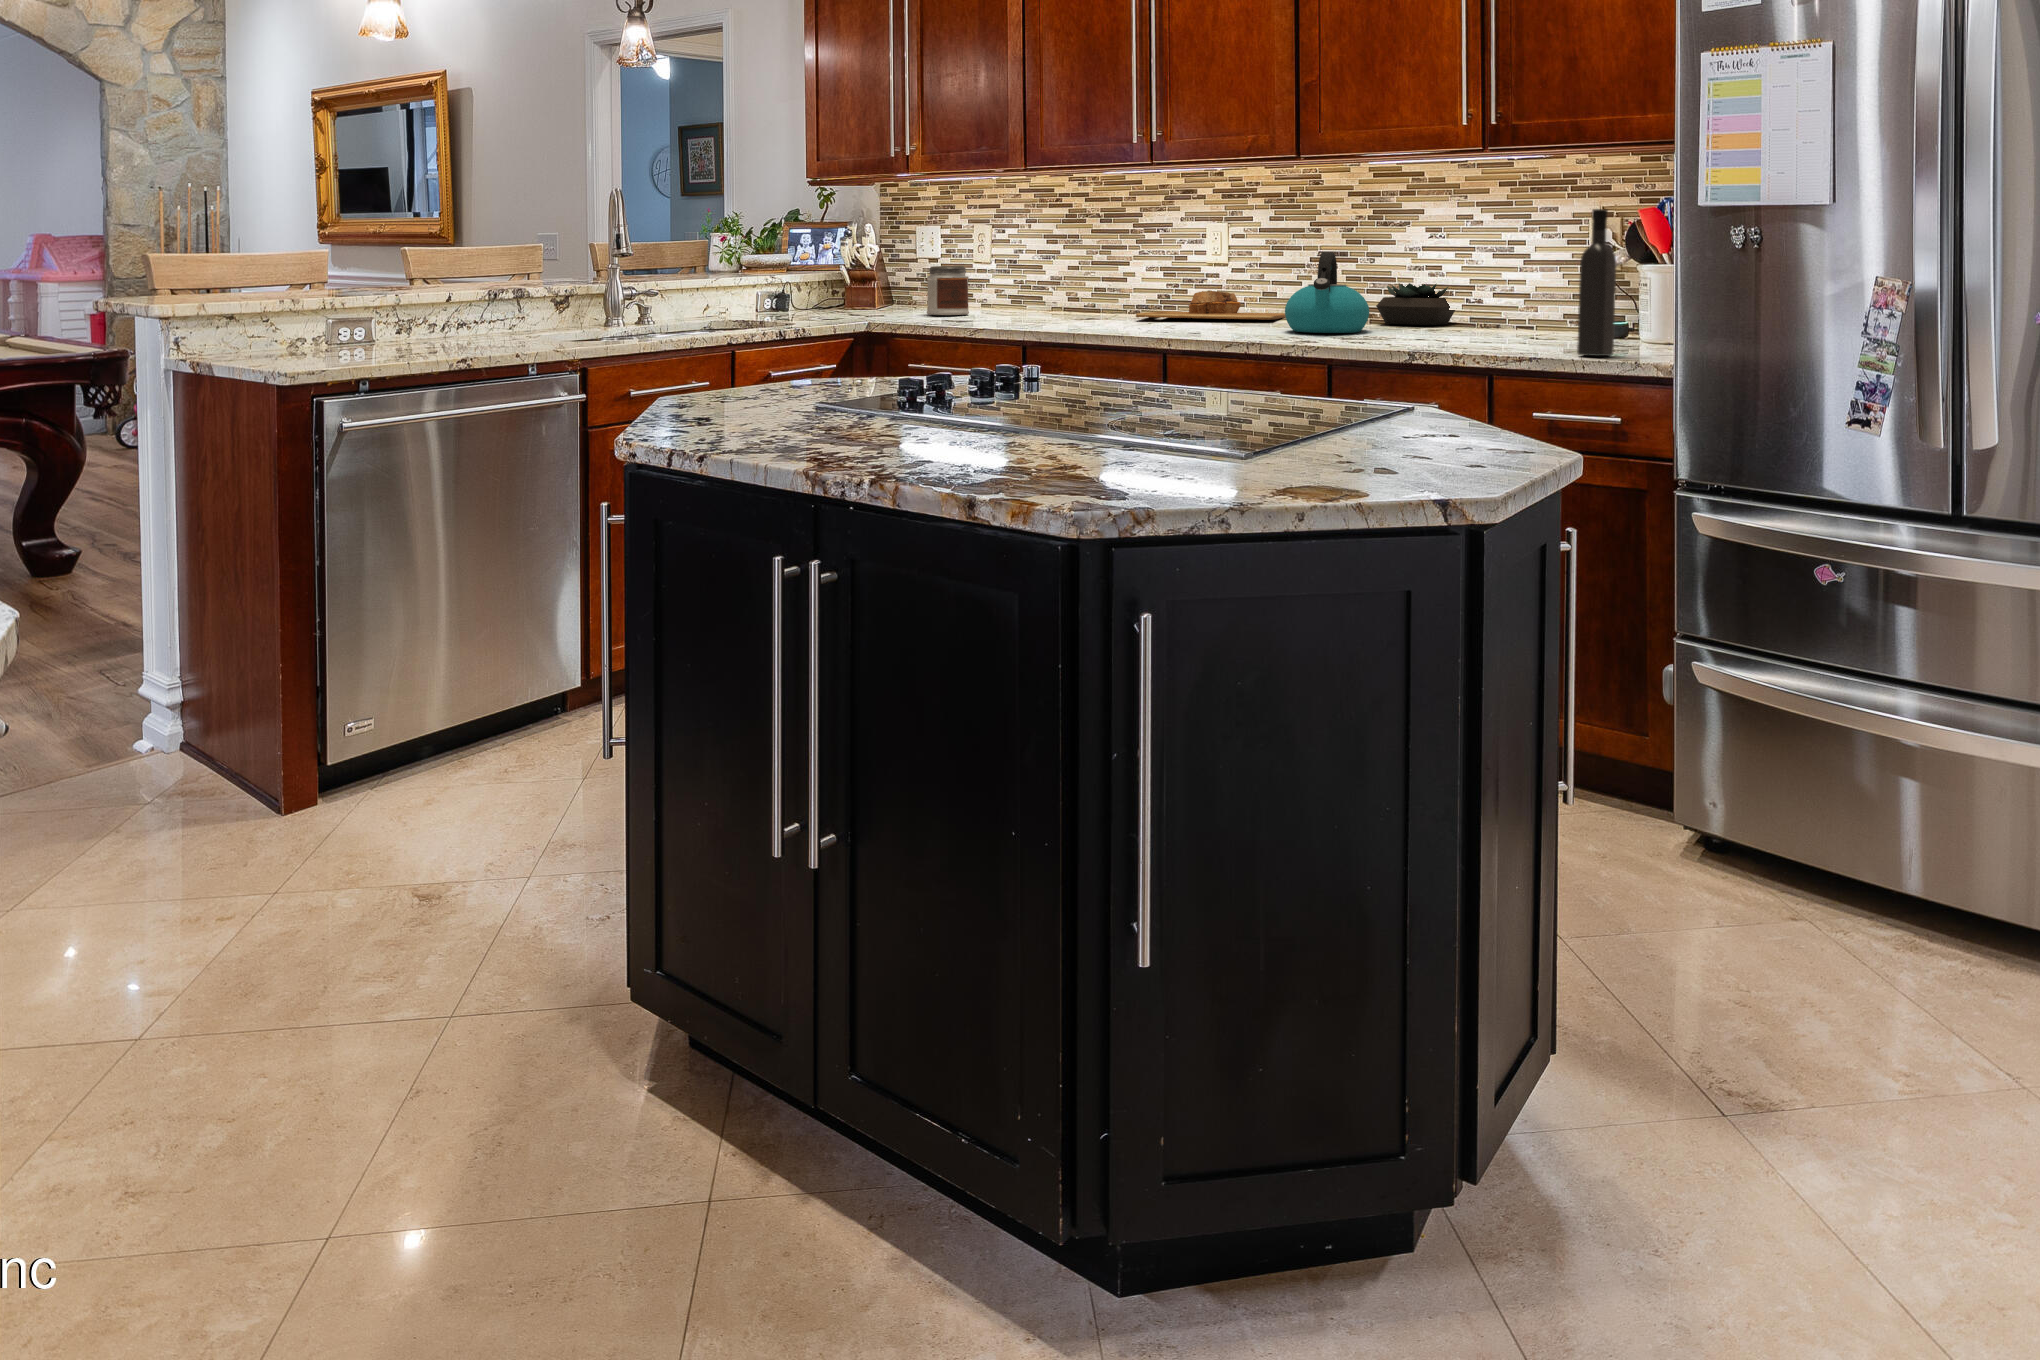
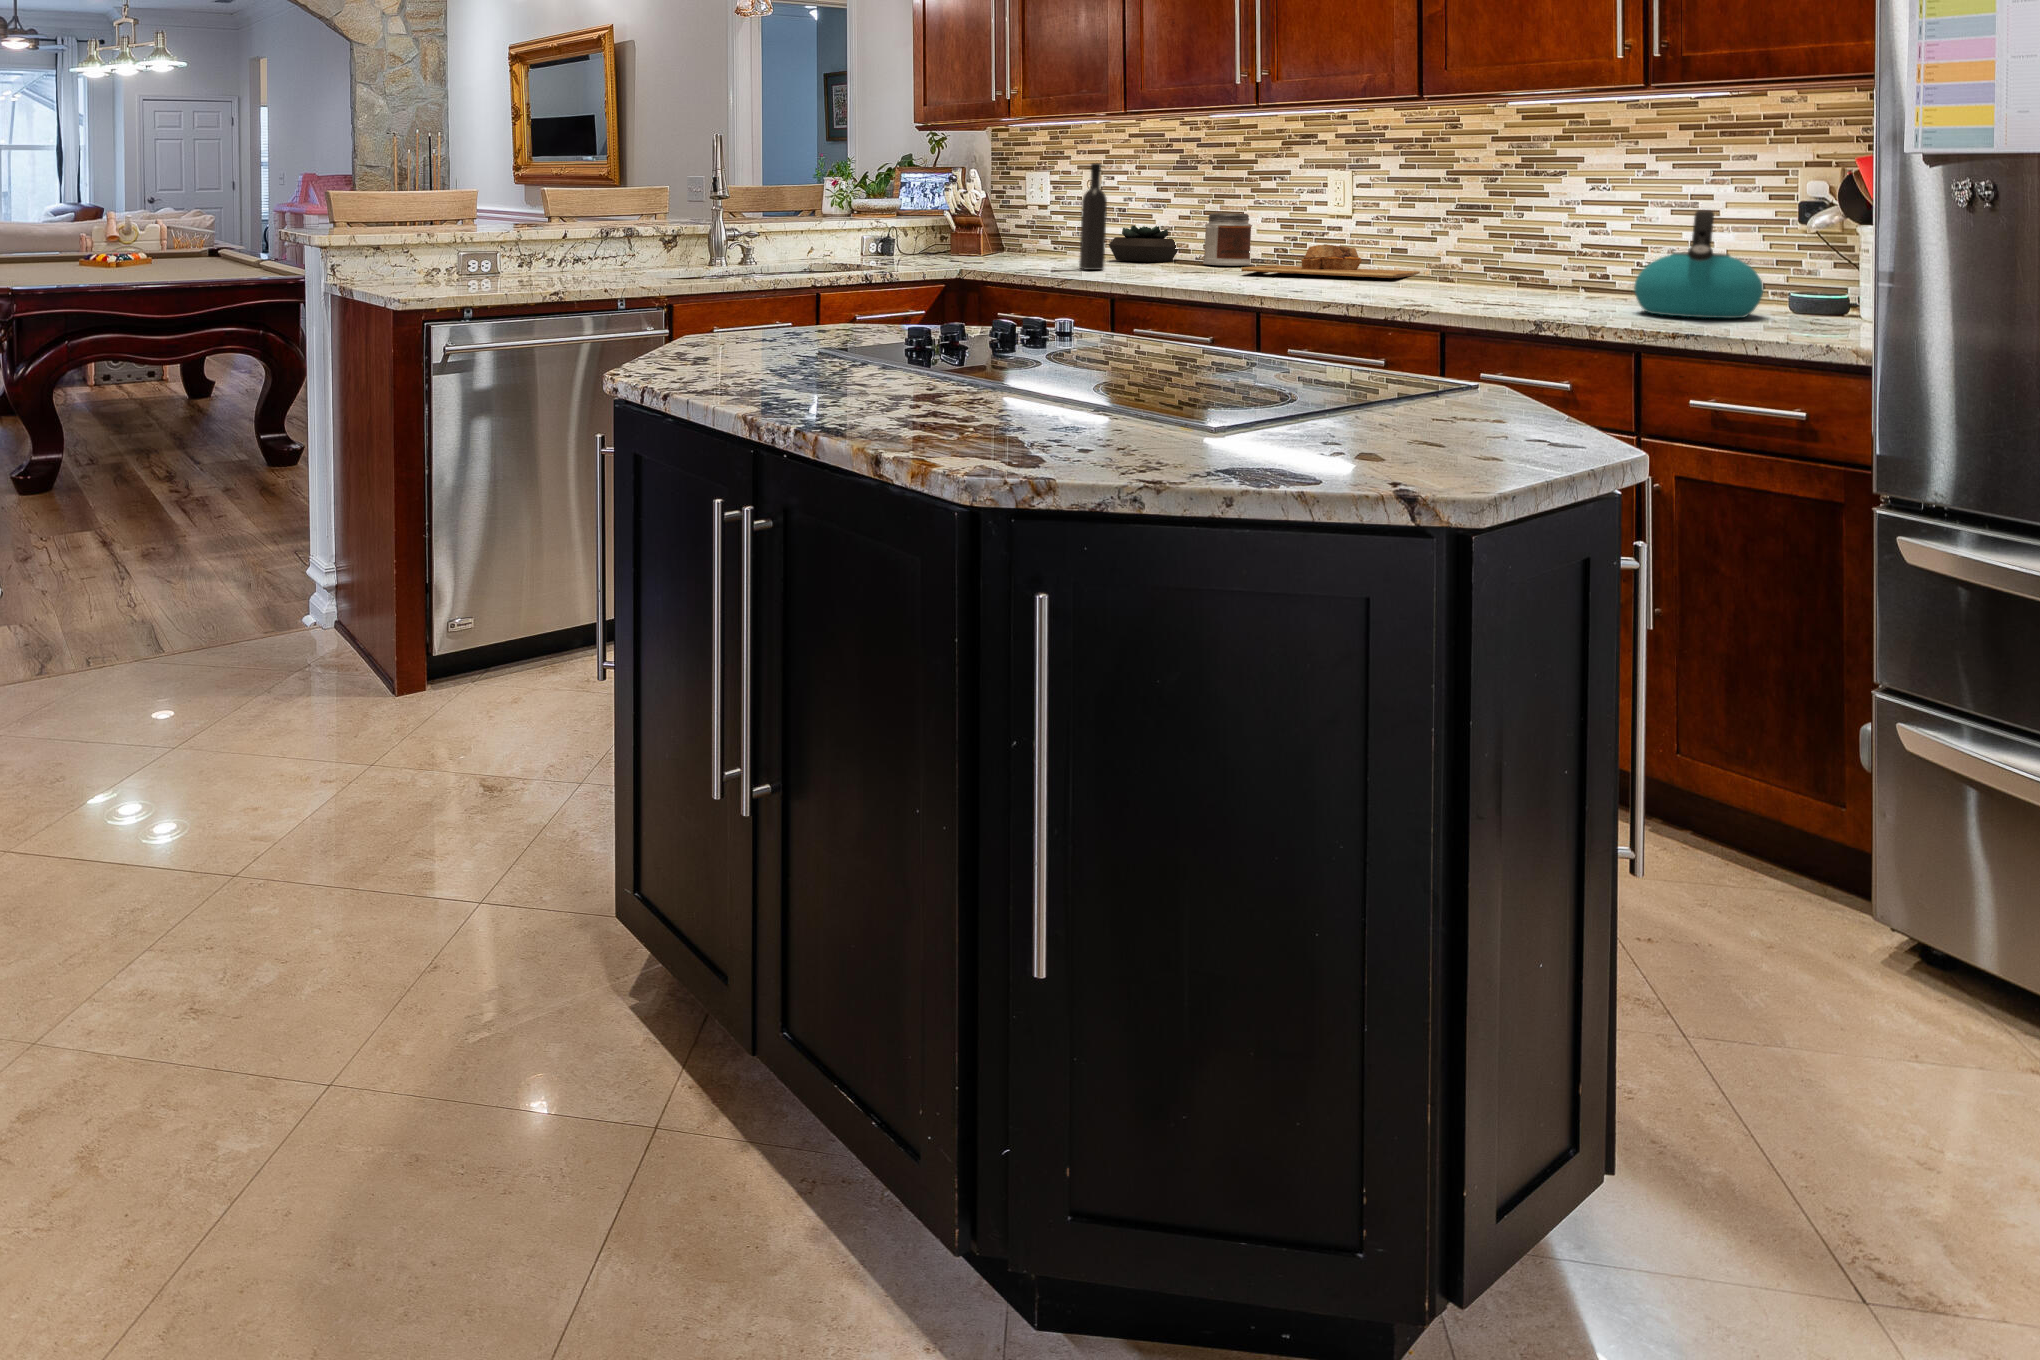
wine bottle: present [1577,209,1616,356] -> present [1079,163,1107,270]
kettle: present [1285,252,1369,333] -> present [1634,210,1764,318]
jar: present [927,266,969,315] -> present [1203,213,1252,266]
succulent plant: present [1376,283,1455,325] -> present [1108,225,1179,262]

